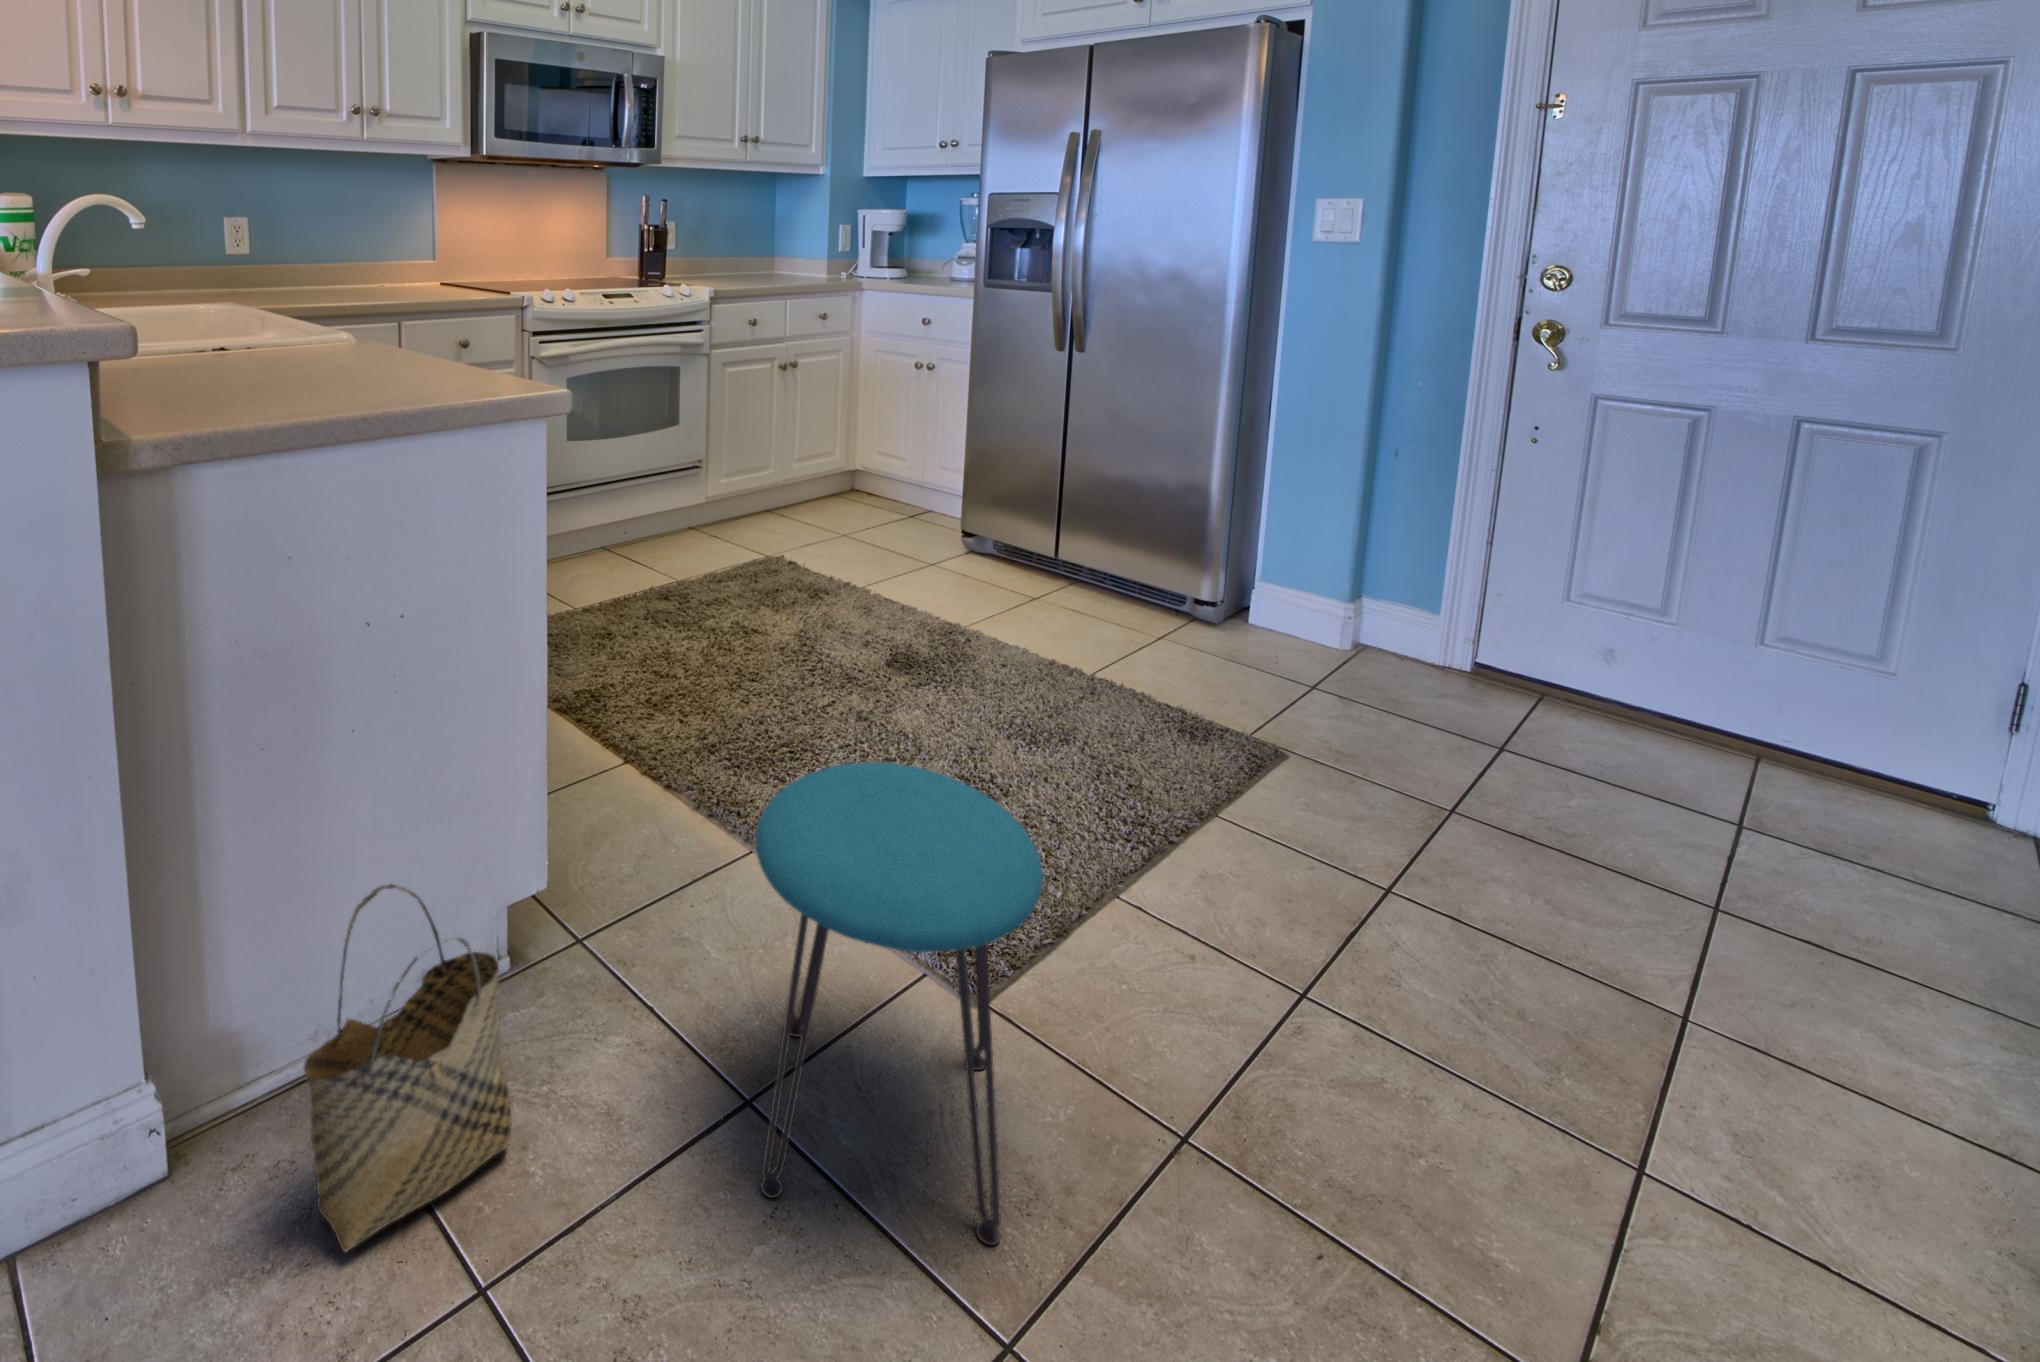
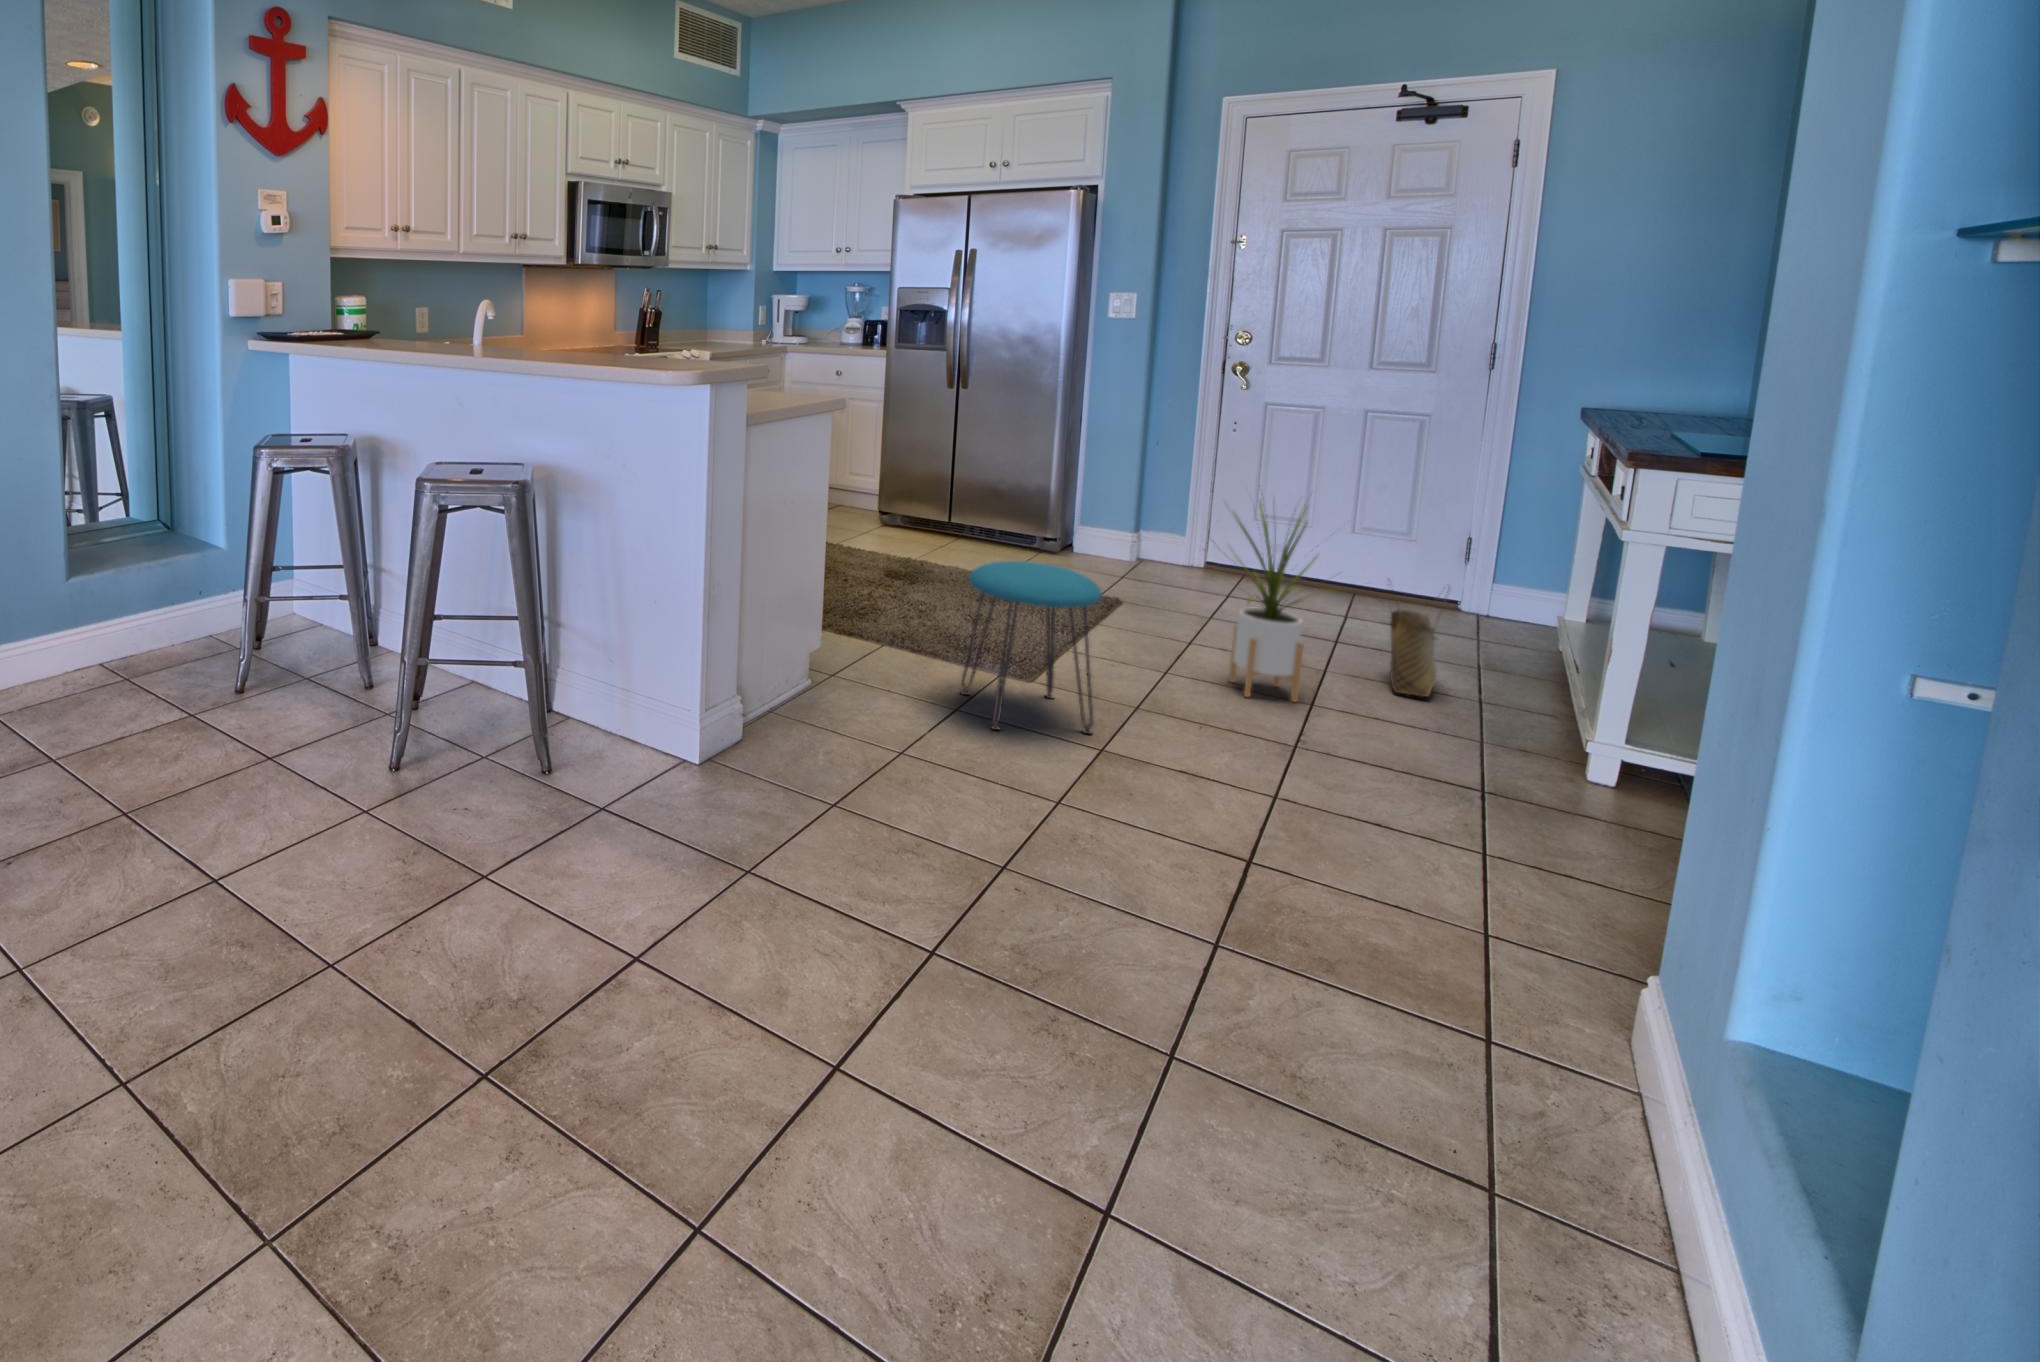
house plant: none [1370,615,1743,1151] -> present [1222,494,1317,702]
woven basket: present [303,884,511,1252] -> present [1389,579,1449,697]

